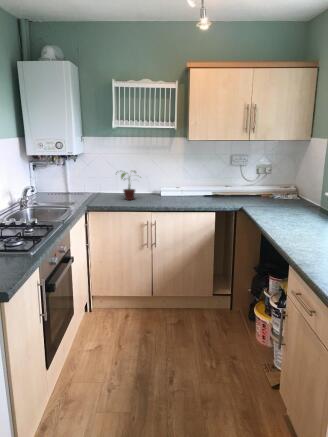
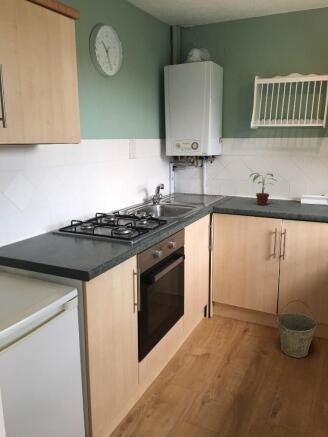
bucket: none [157,280,189,330] -> present [277,301,317,358]

